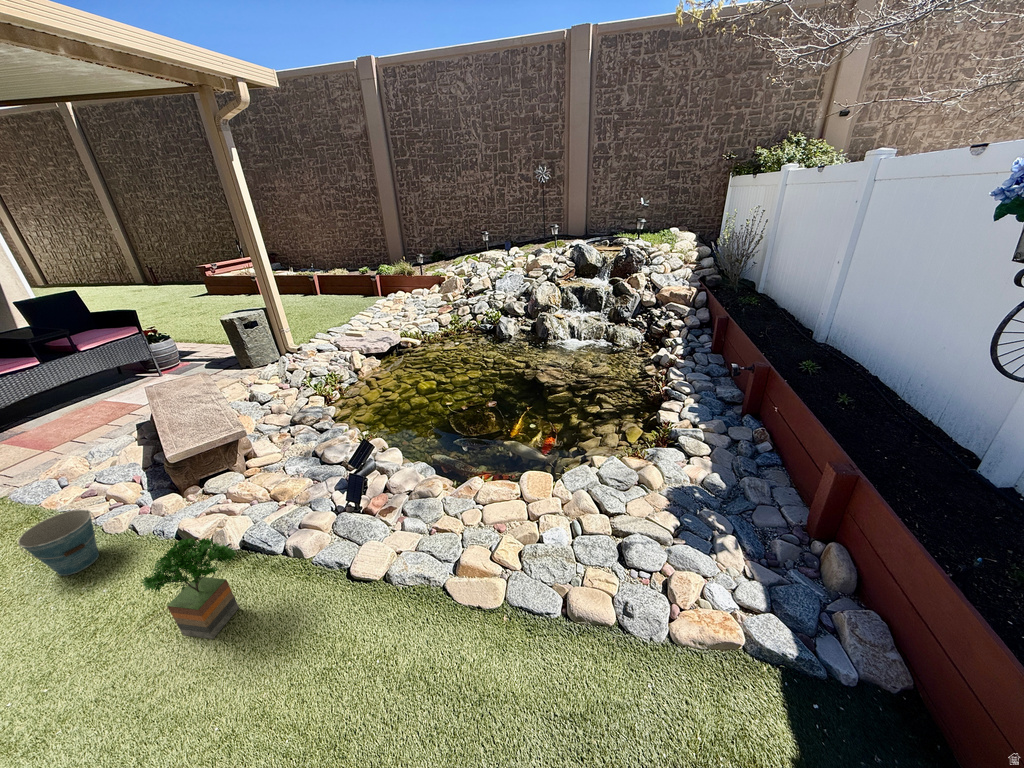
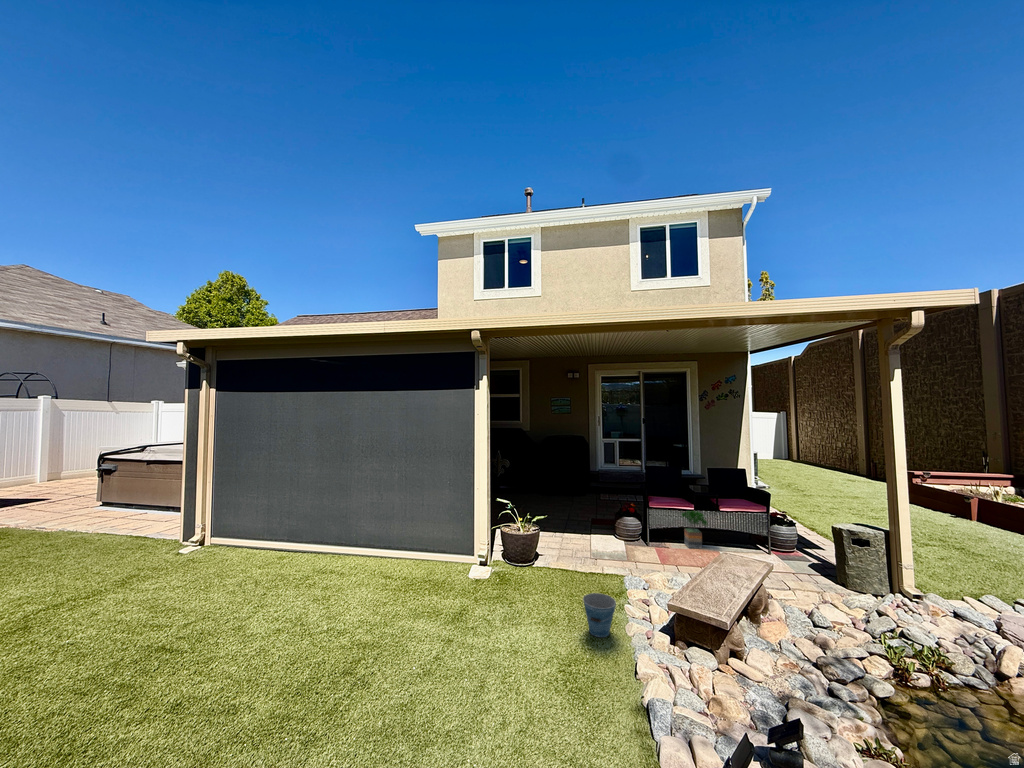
potted tree: present [142,538,239,639] -> present [681,511,707,549]

